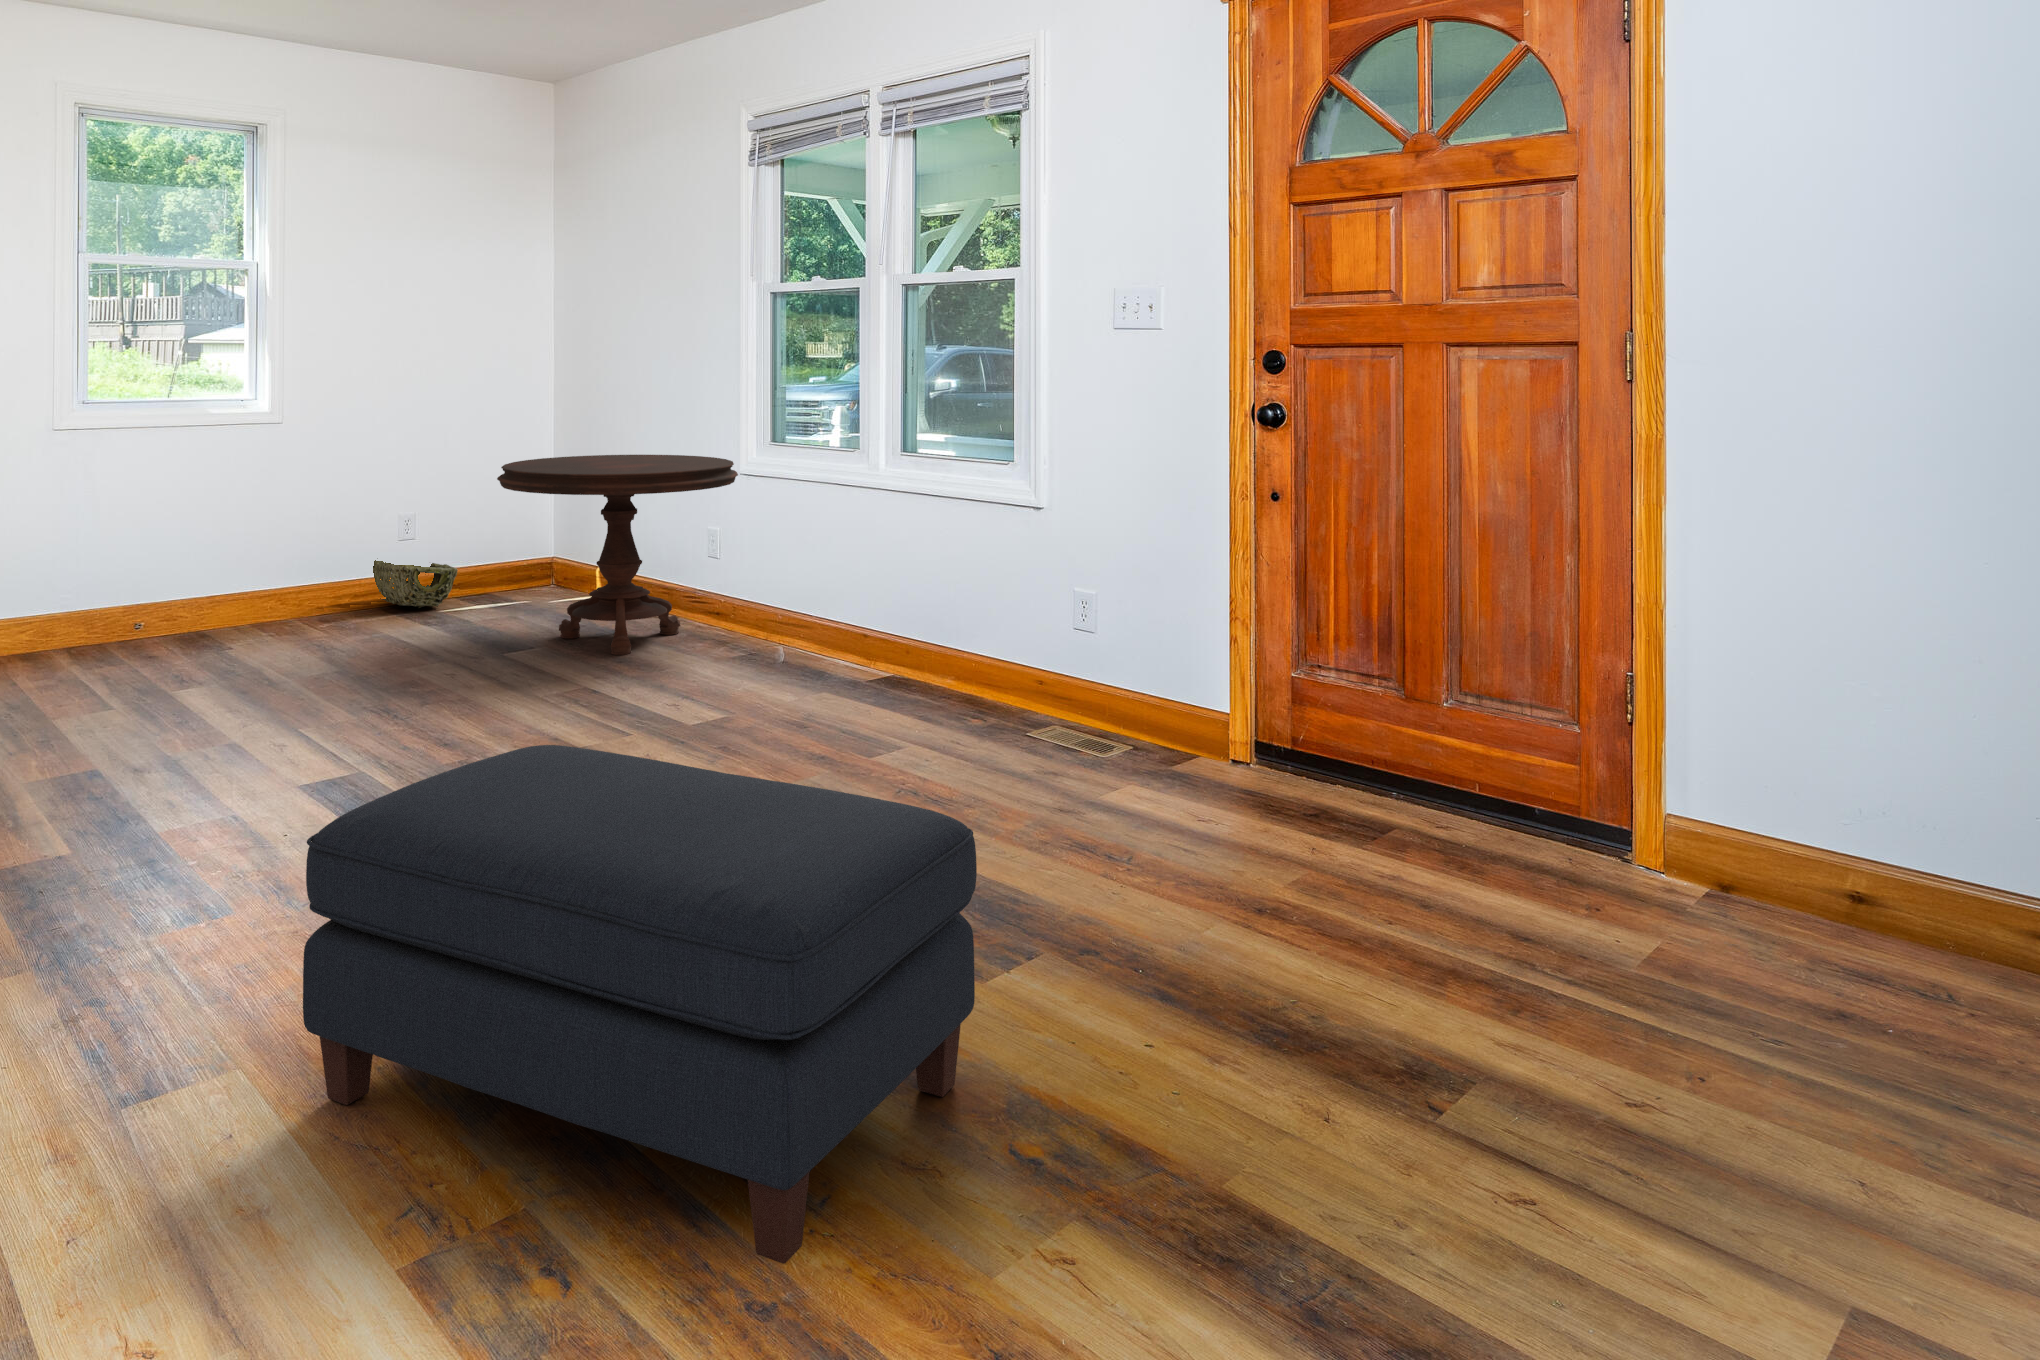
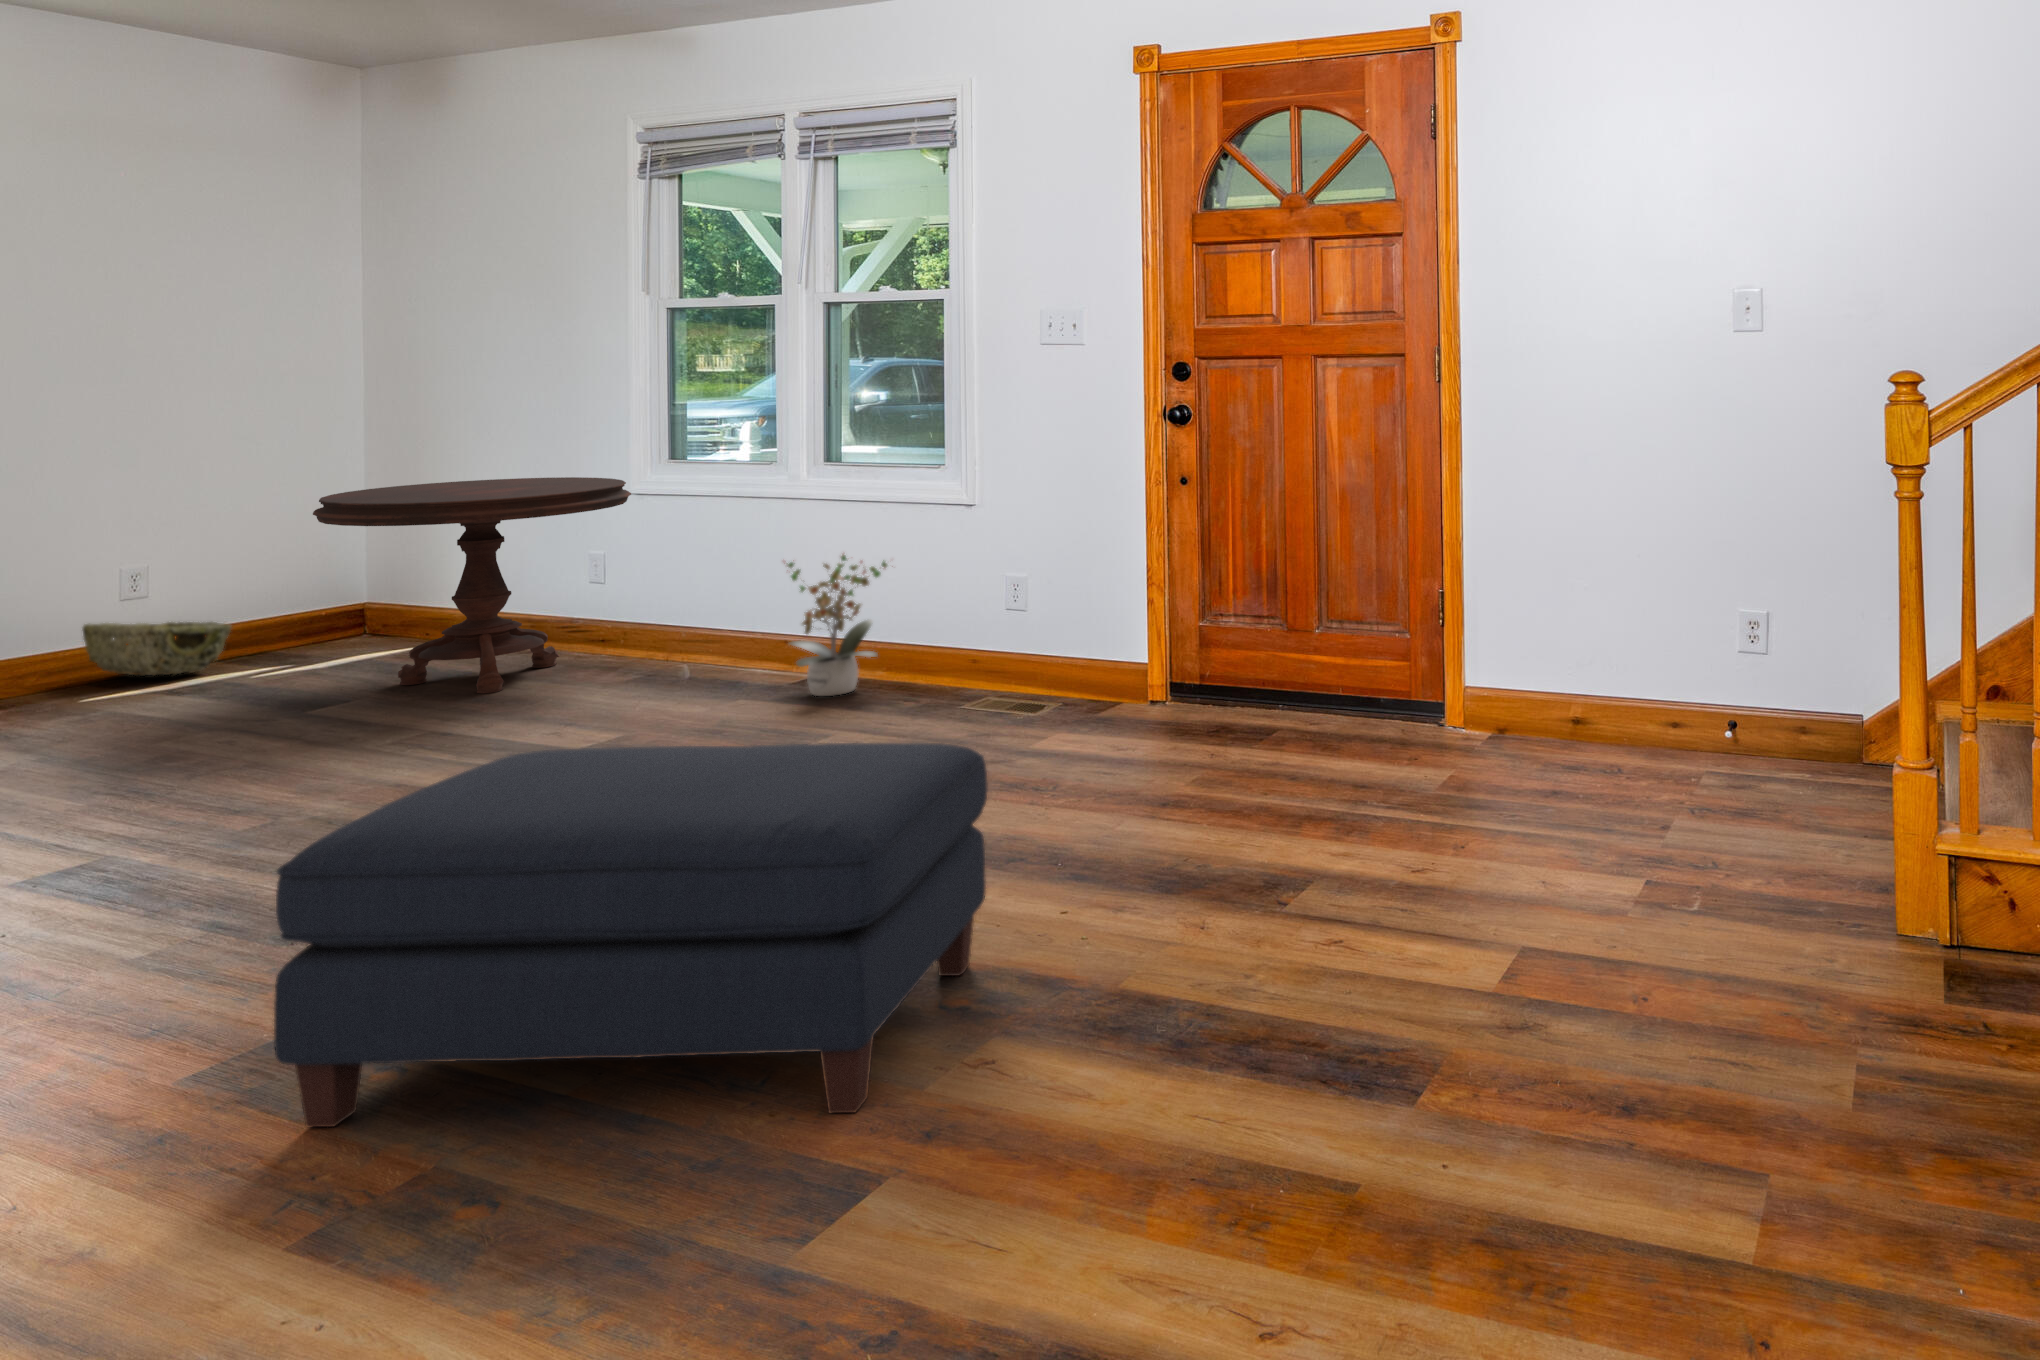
potted plant: none [857,549,964,701] -> present [787,554,887,696]

